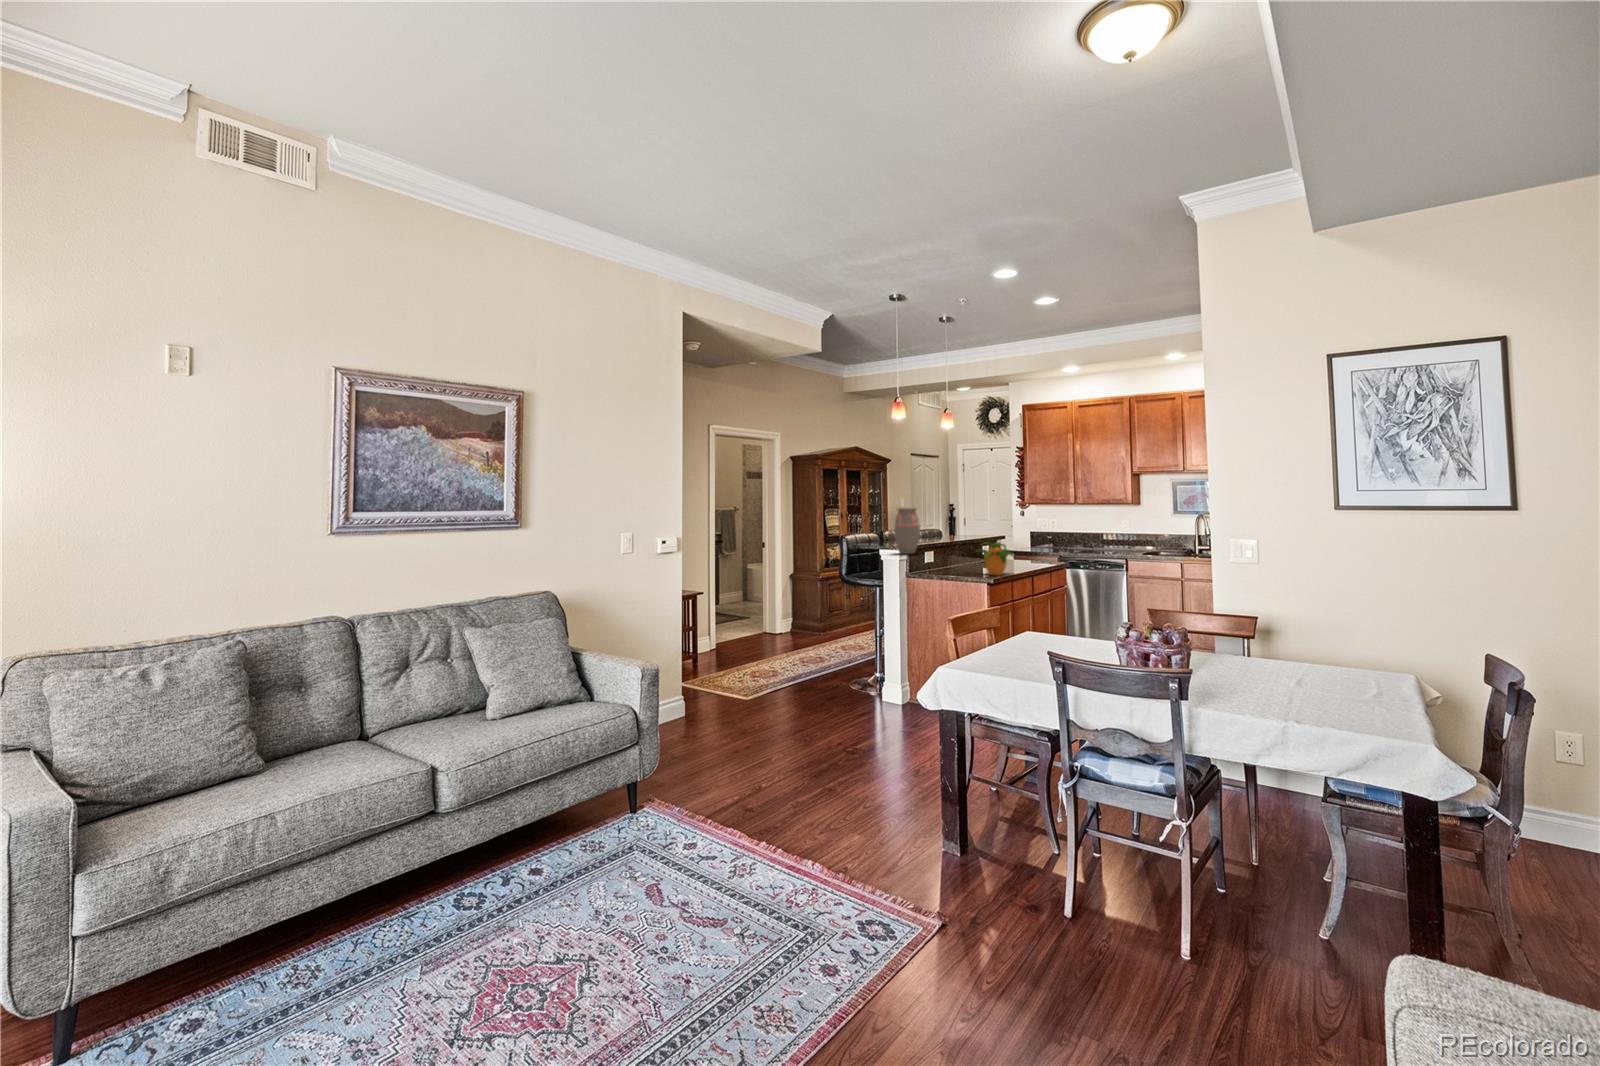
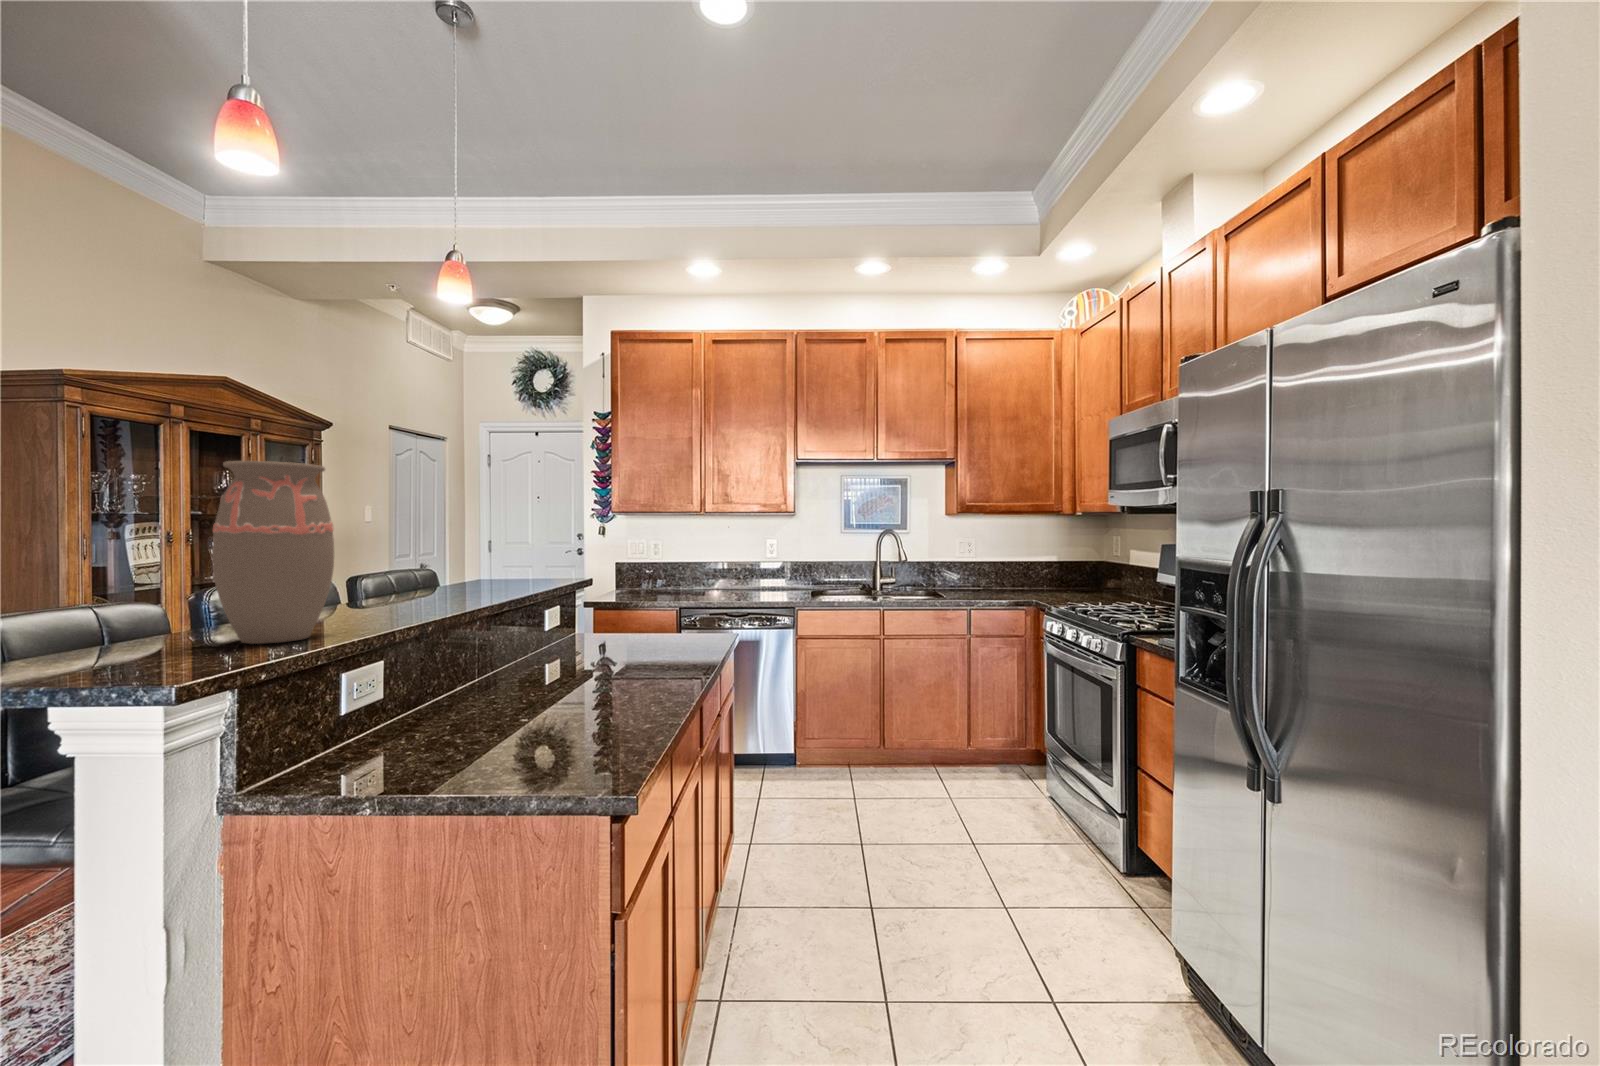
potted plant: present [974,541,1015,575] -> none [523,578,654,682]

